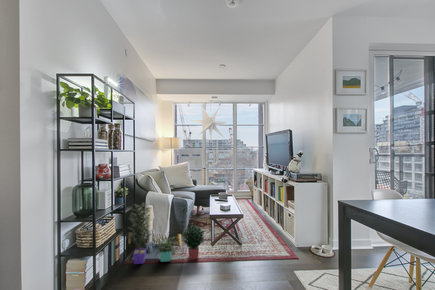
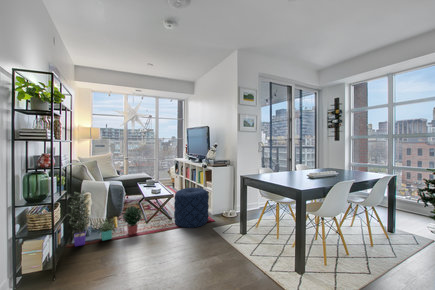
pouf: none [244,207,290,264] -> present [174,188,209,228]

